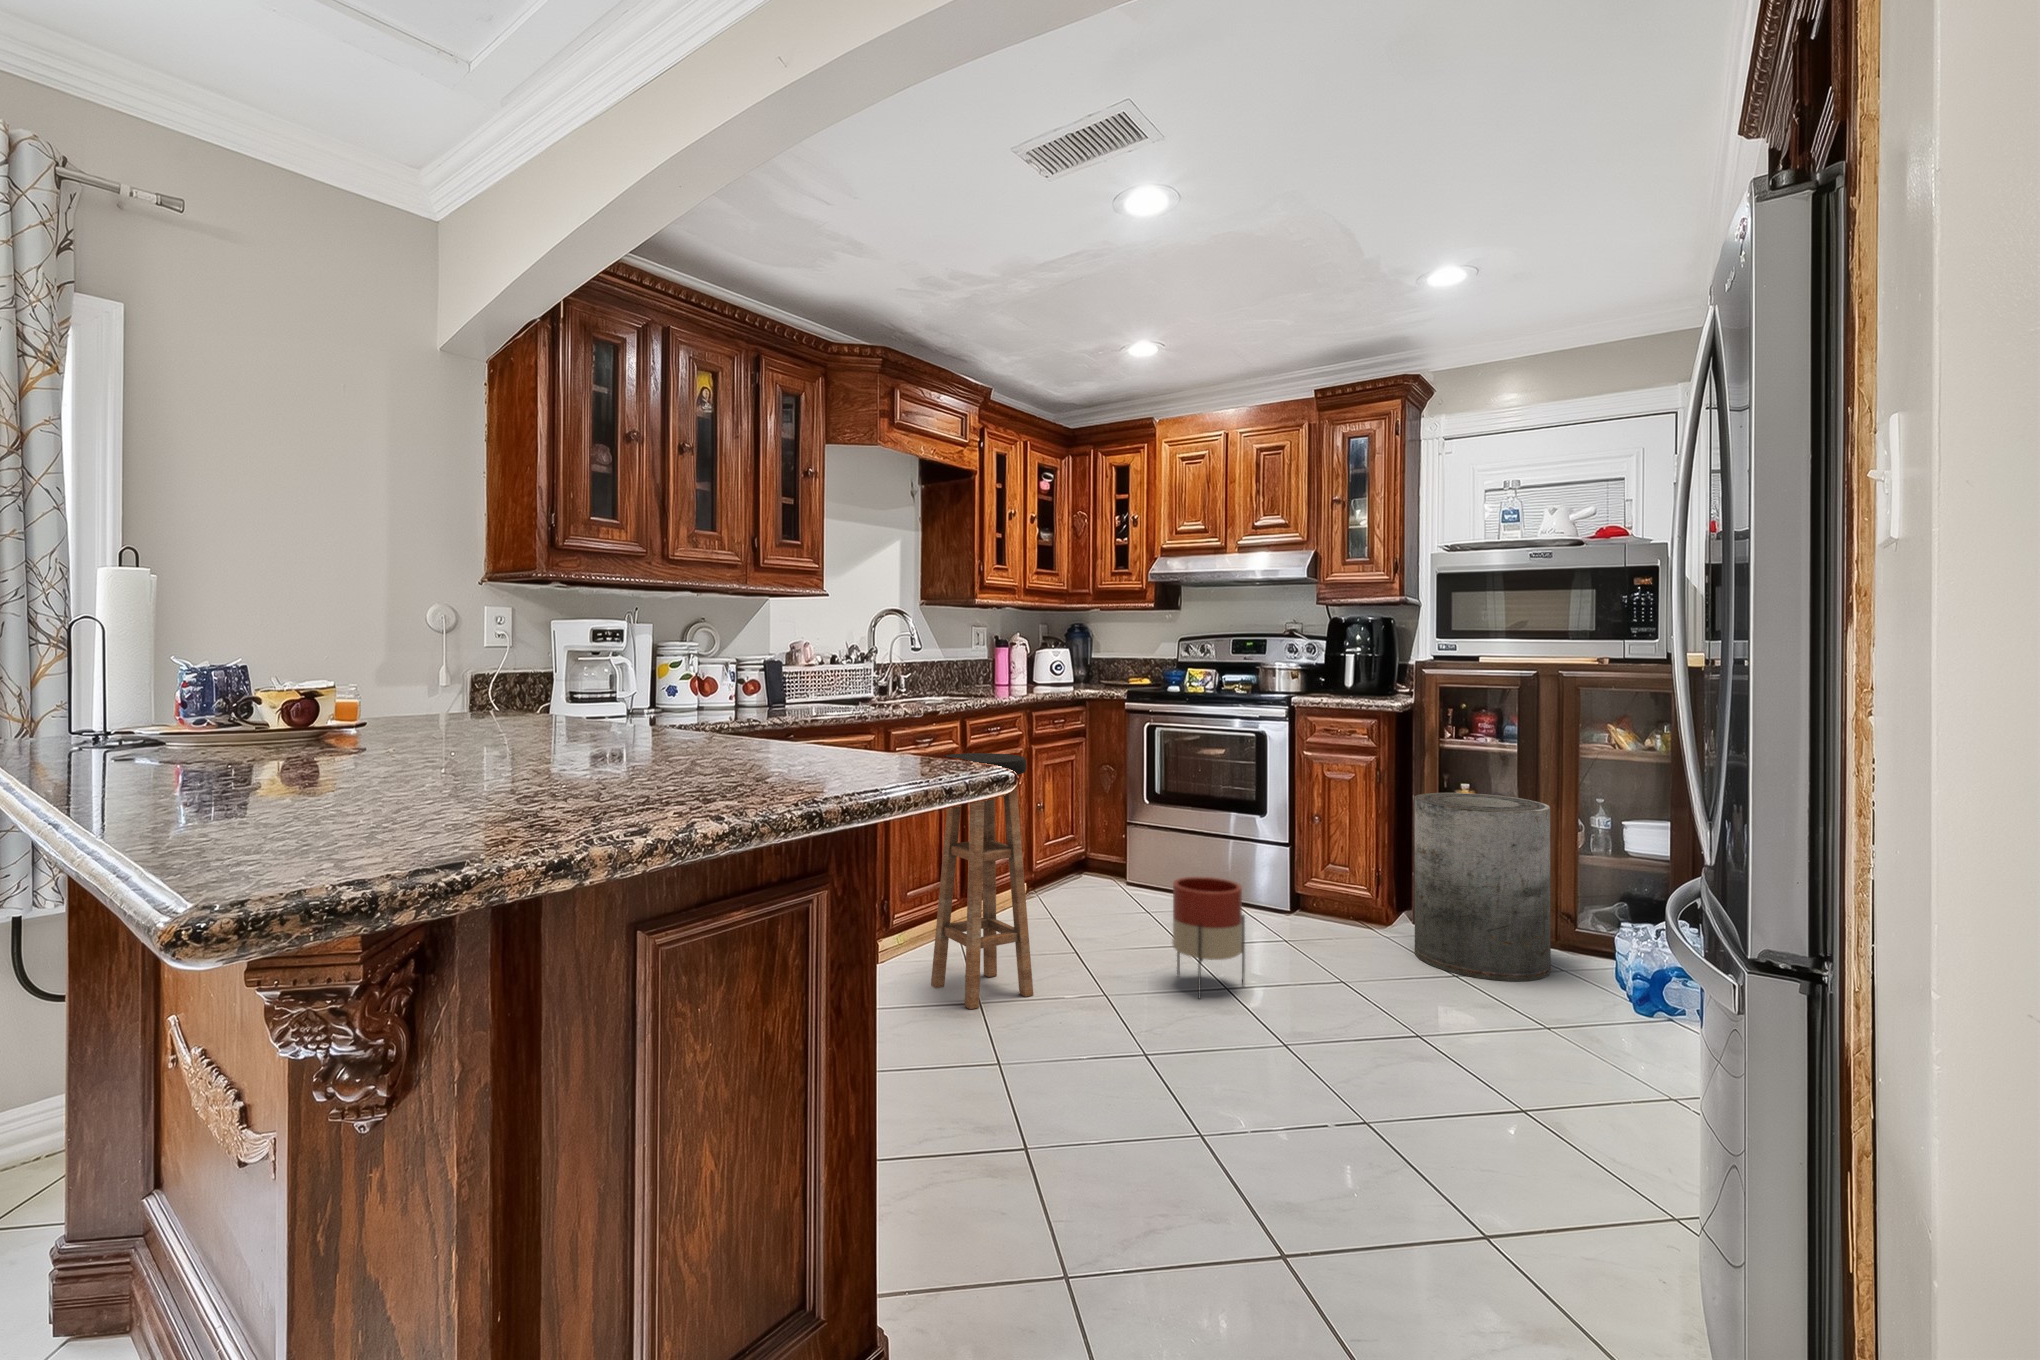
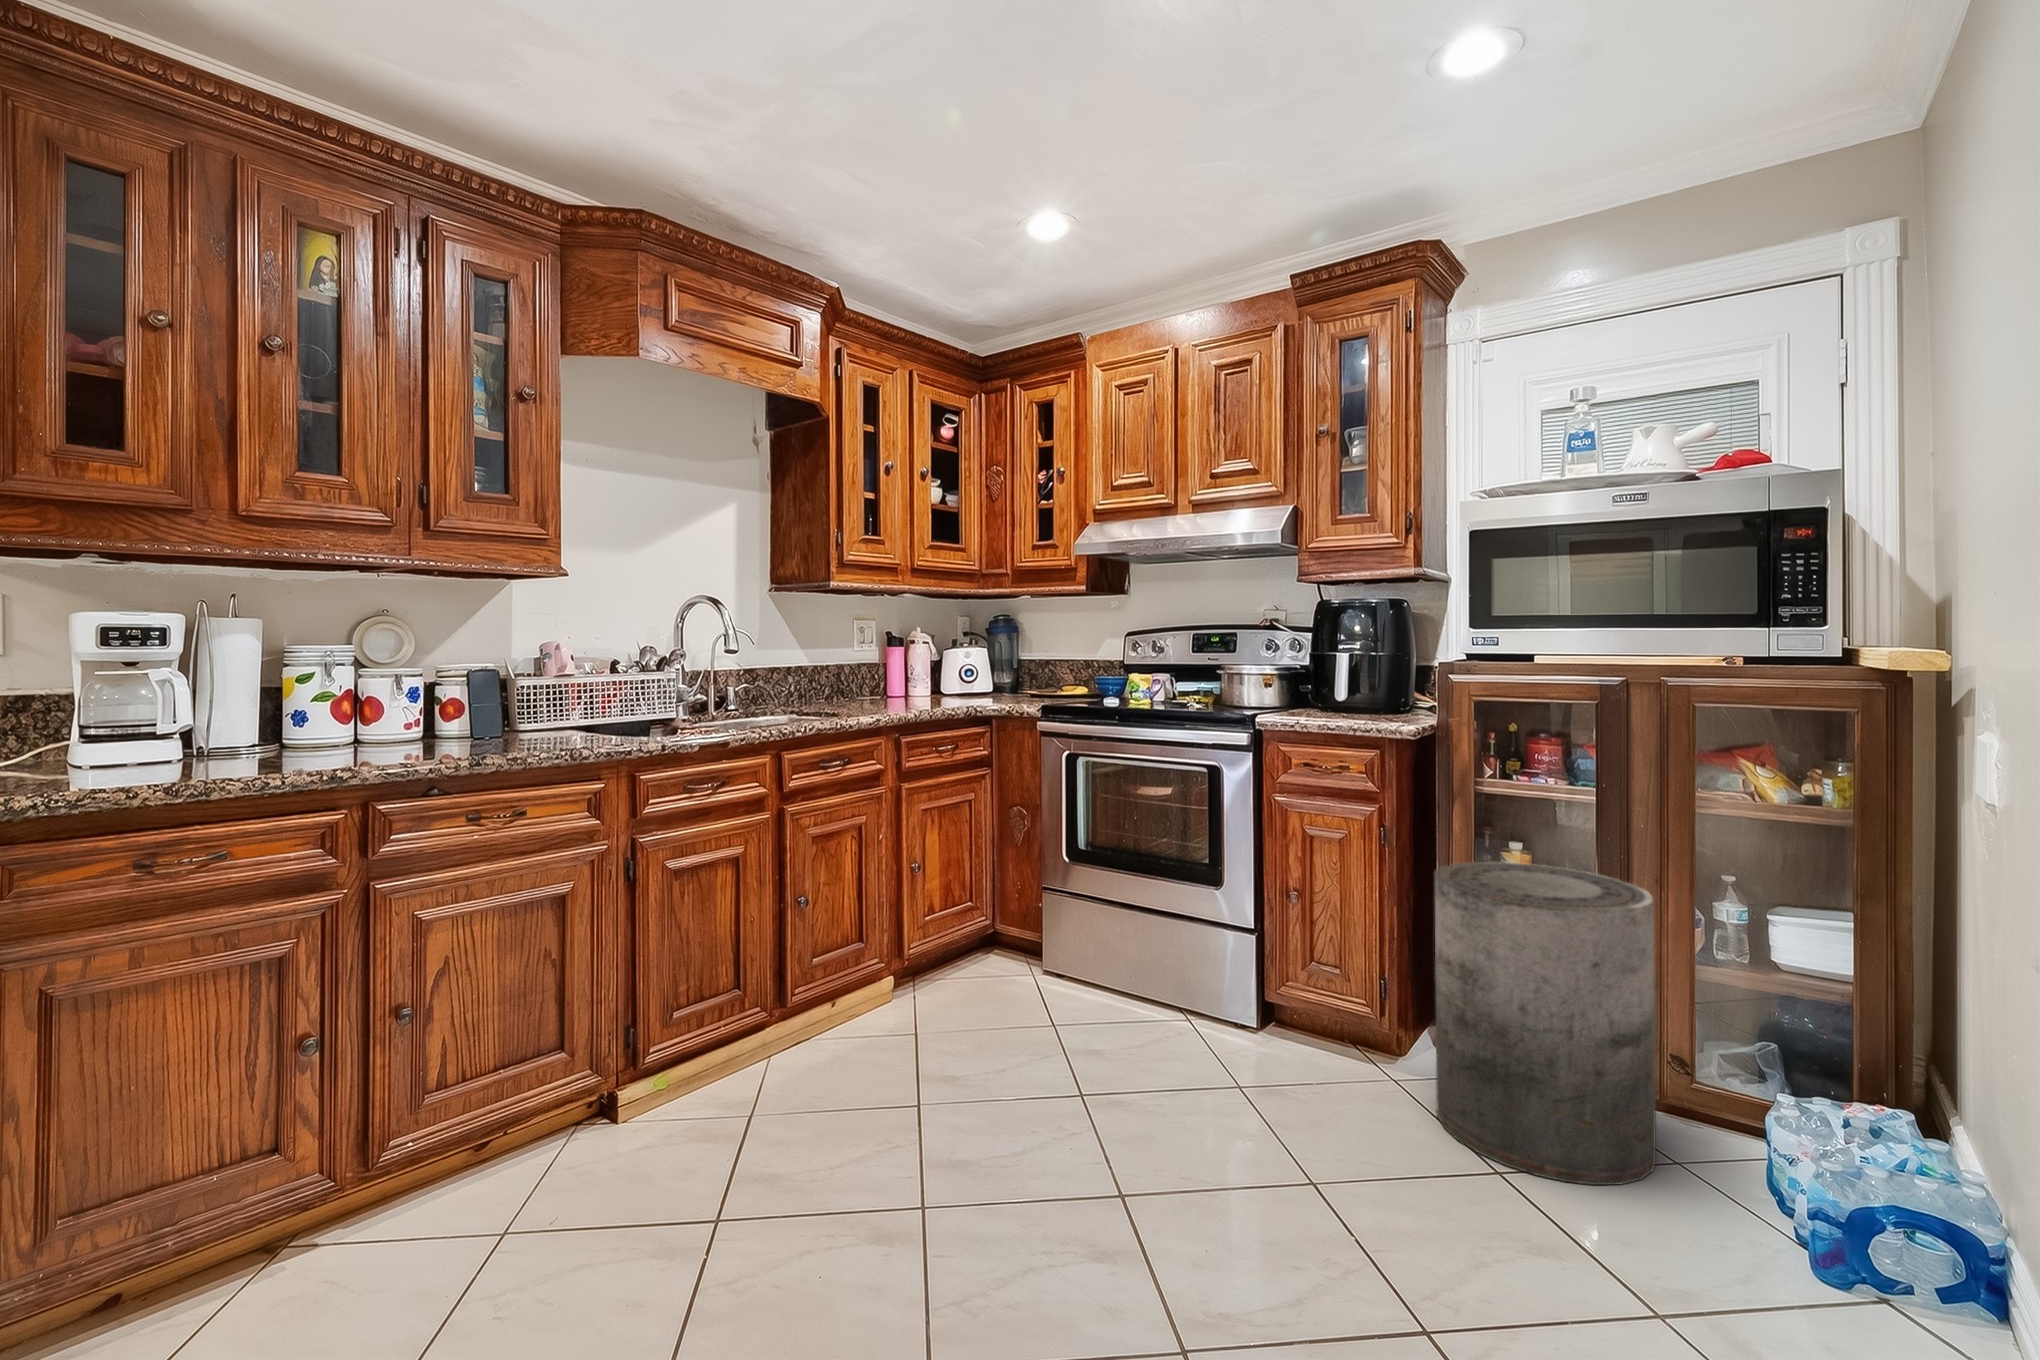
bar stool: present [931,753,1033,1009] -> none [654,818,805,1253]
planter: present [1172,877,1245,998] -> none [1038,1010,1153,1228]

